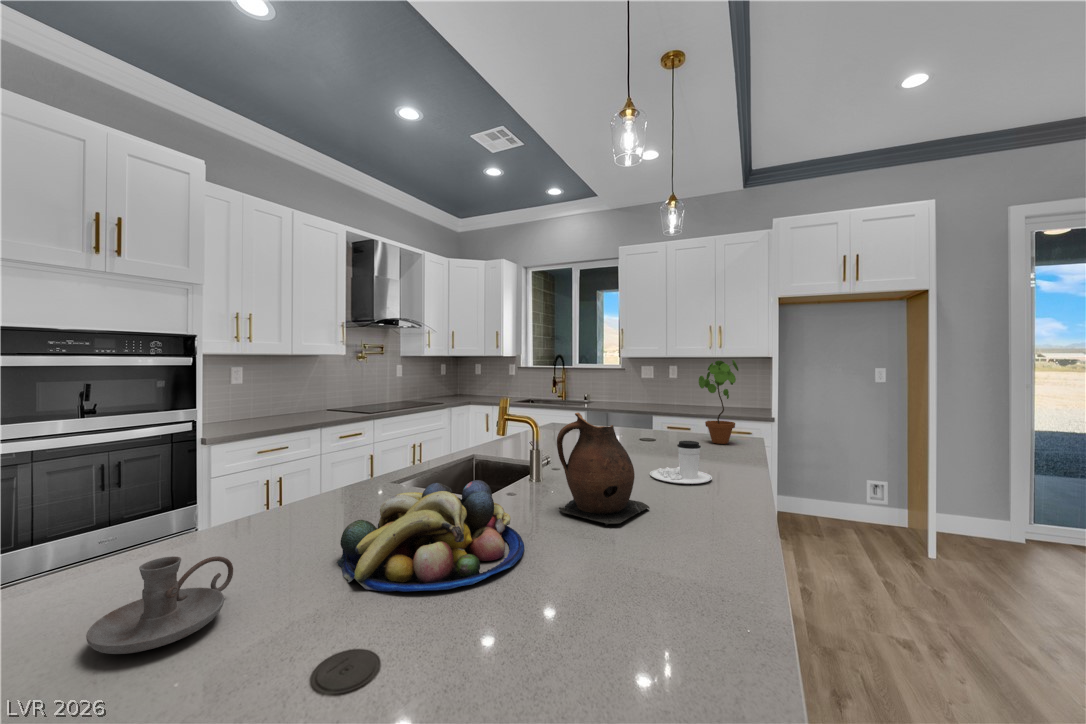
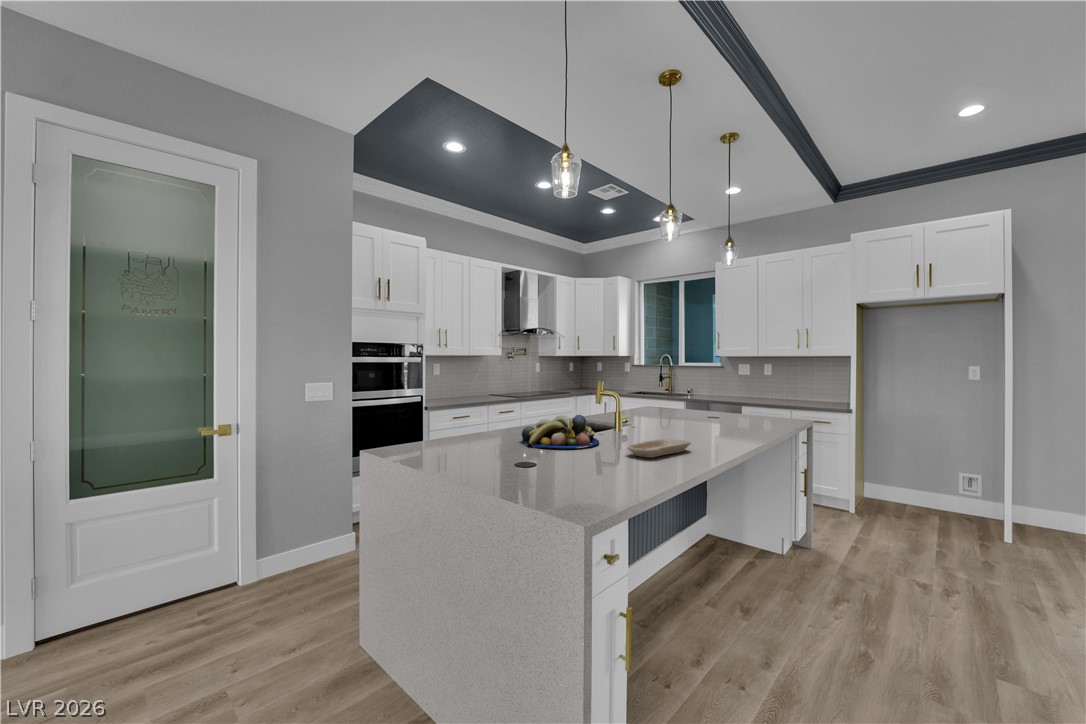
potted plant: present [699,360,738,444] -> none [750,358,780,420]
ceramic pitcher: present [557,413,649,526] -> none [622,387,673,441]
coffee cup: present [650,441,712,484] -> none [689,409,728,433]
tray: none [611,528,727,615] -> present [627,439,691,458]
candle holder: present [86,556,233,654] -> none [453,426,488,450]

